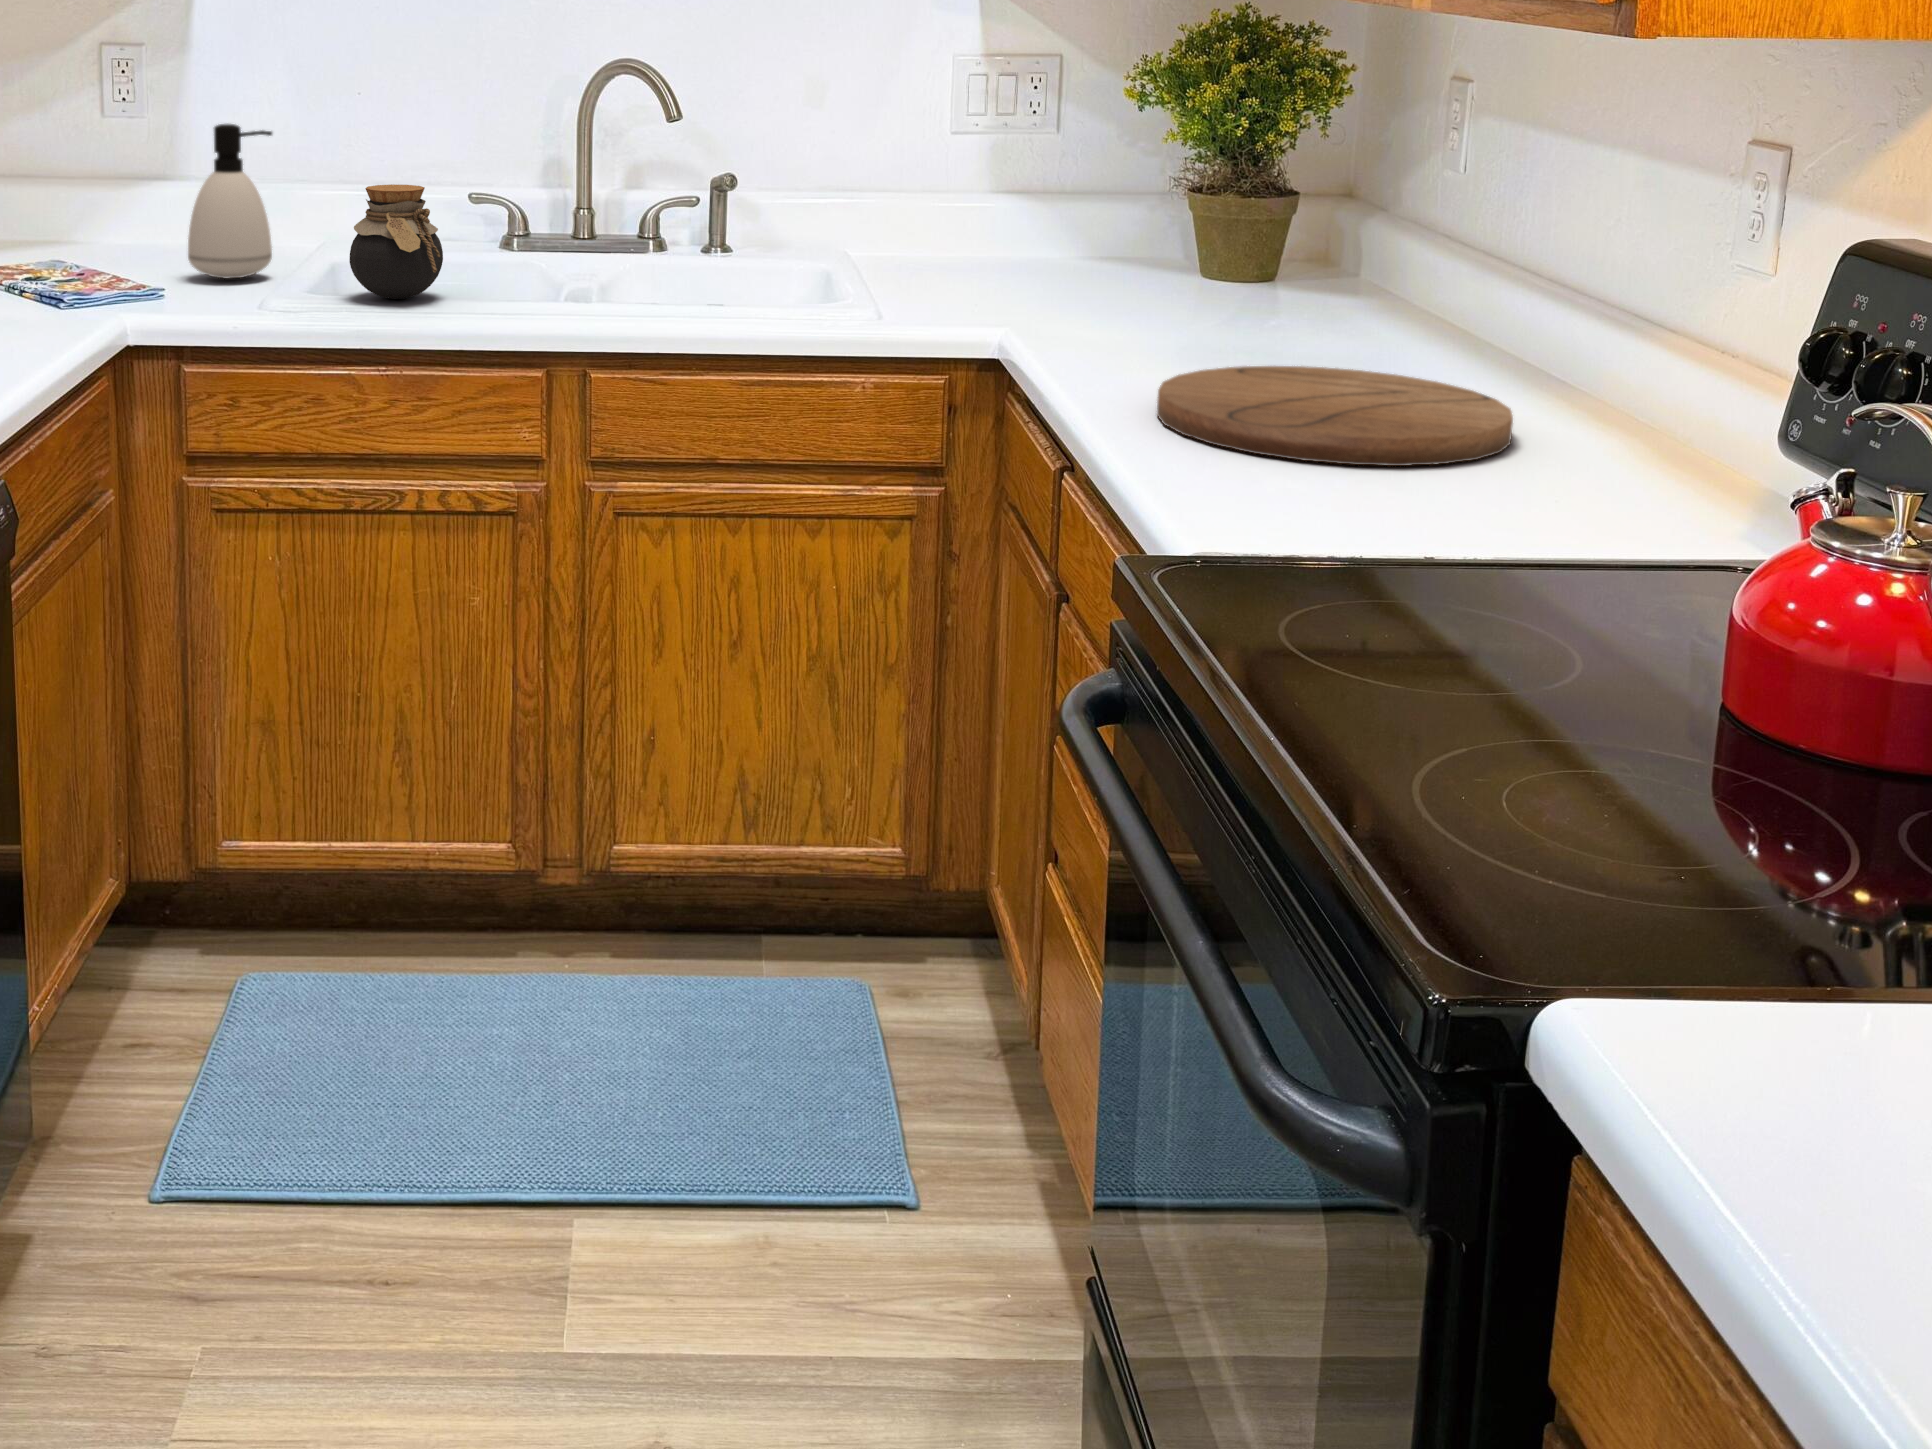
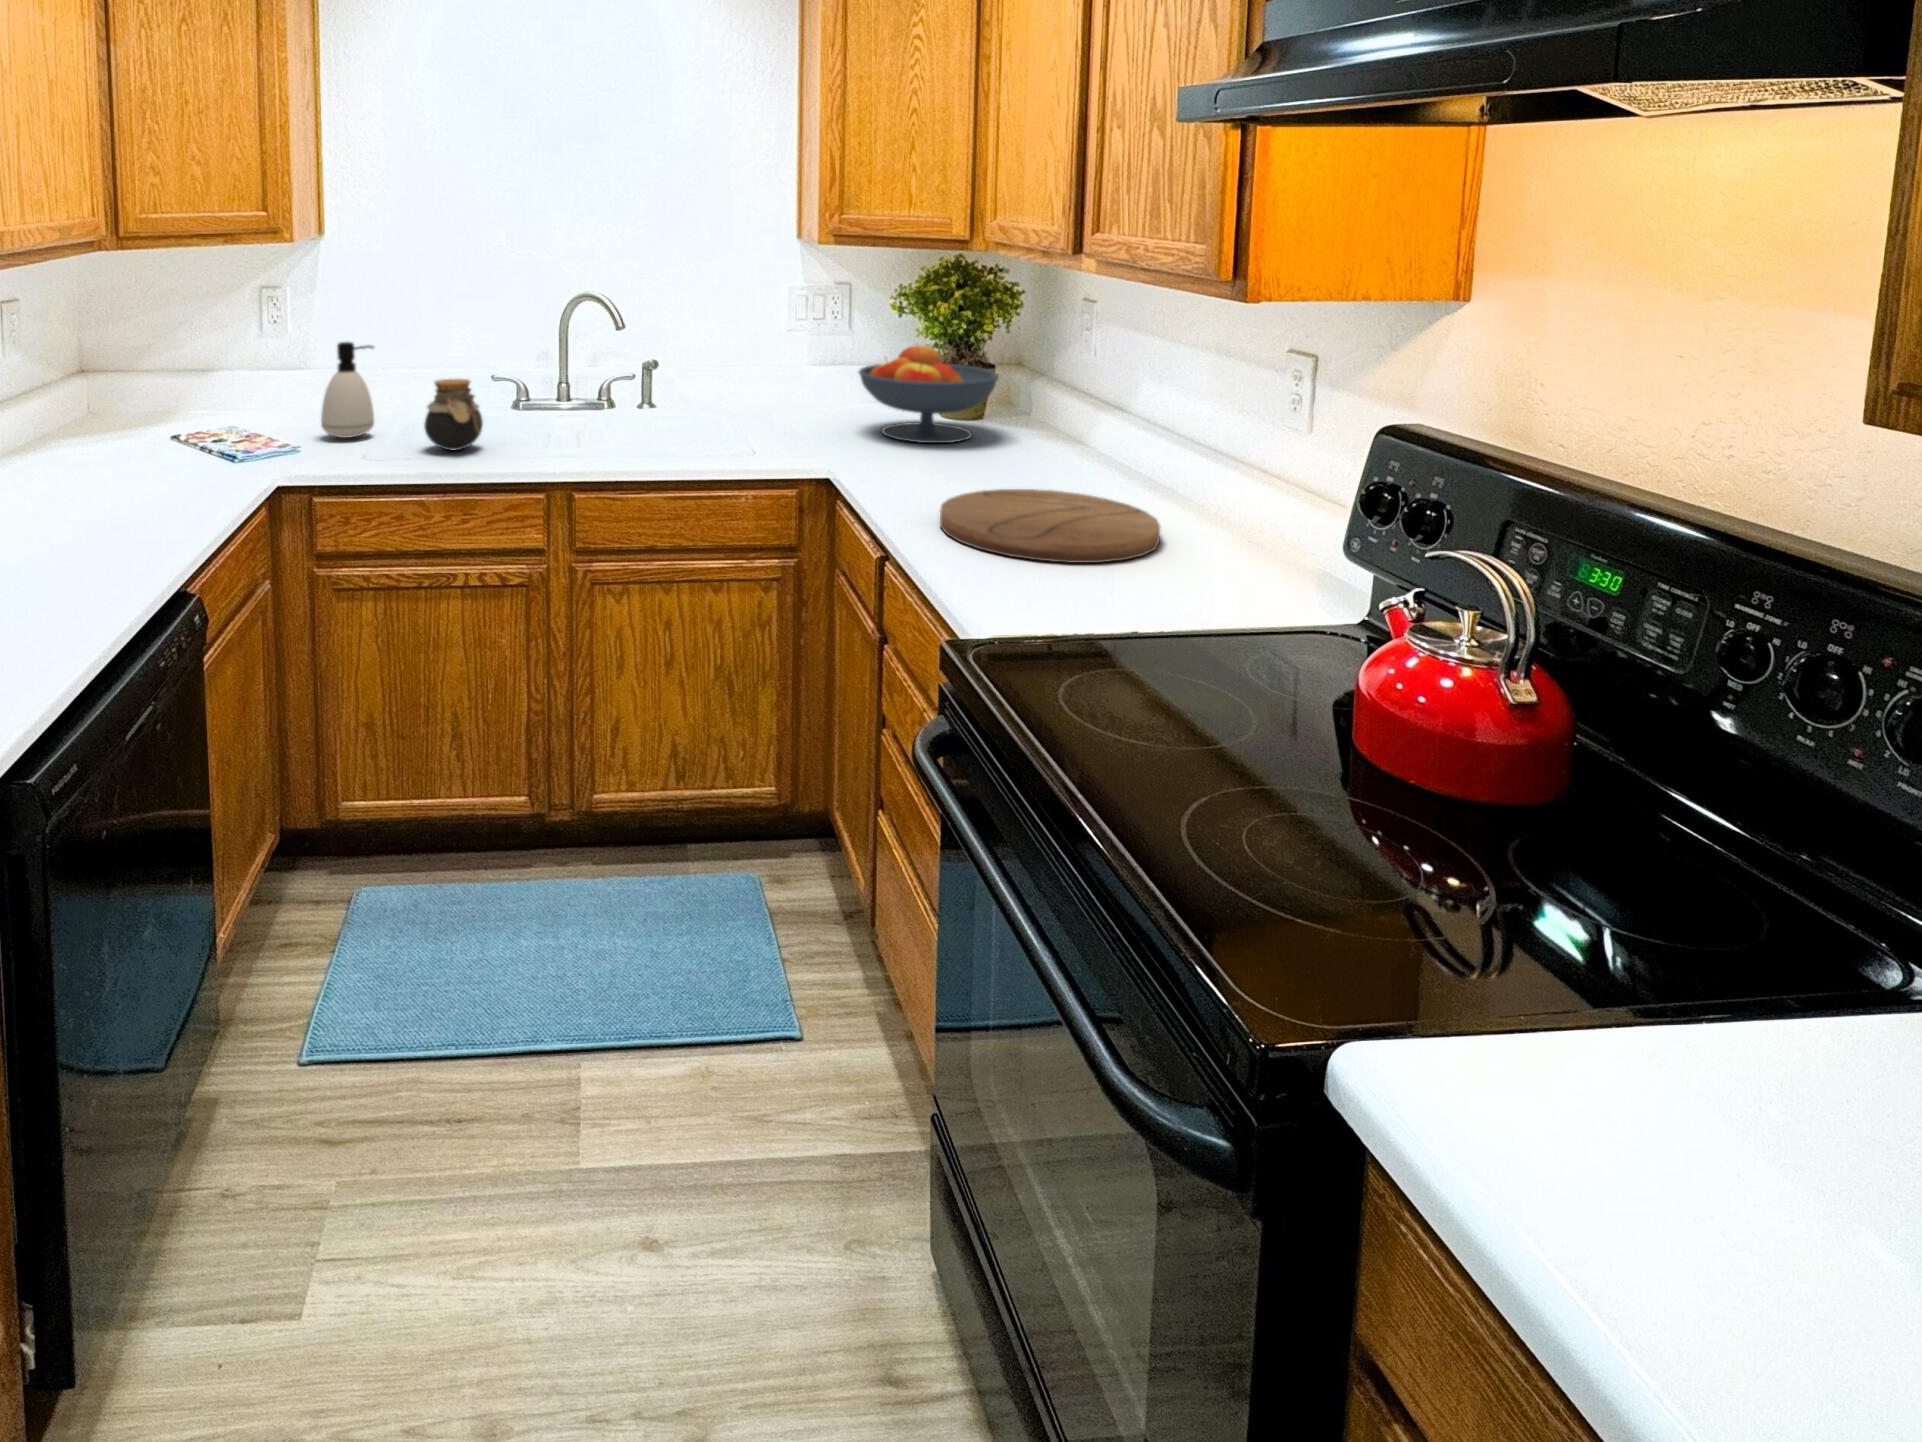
fruit bowl: none [1063,148,1299,309] -> present [859,345,999,443]

